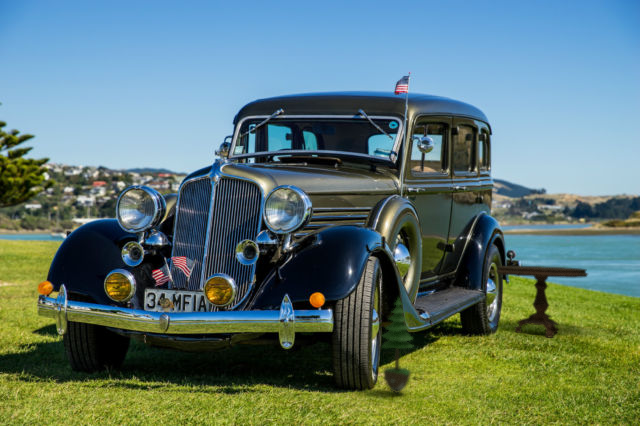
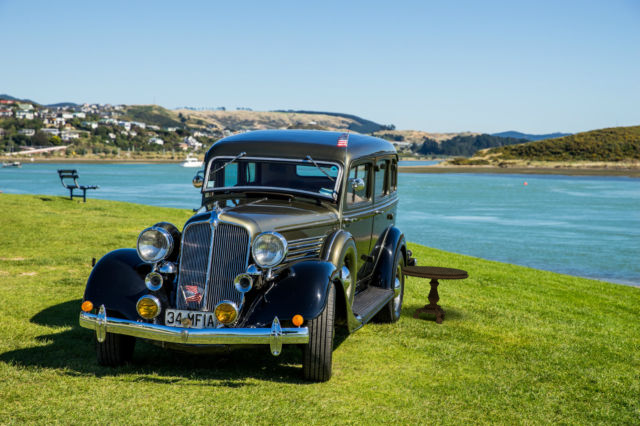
potted tree: present [382,299,412,393] -> none [335,314,359,380]

